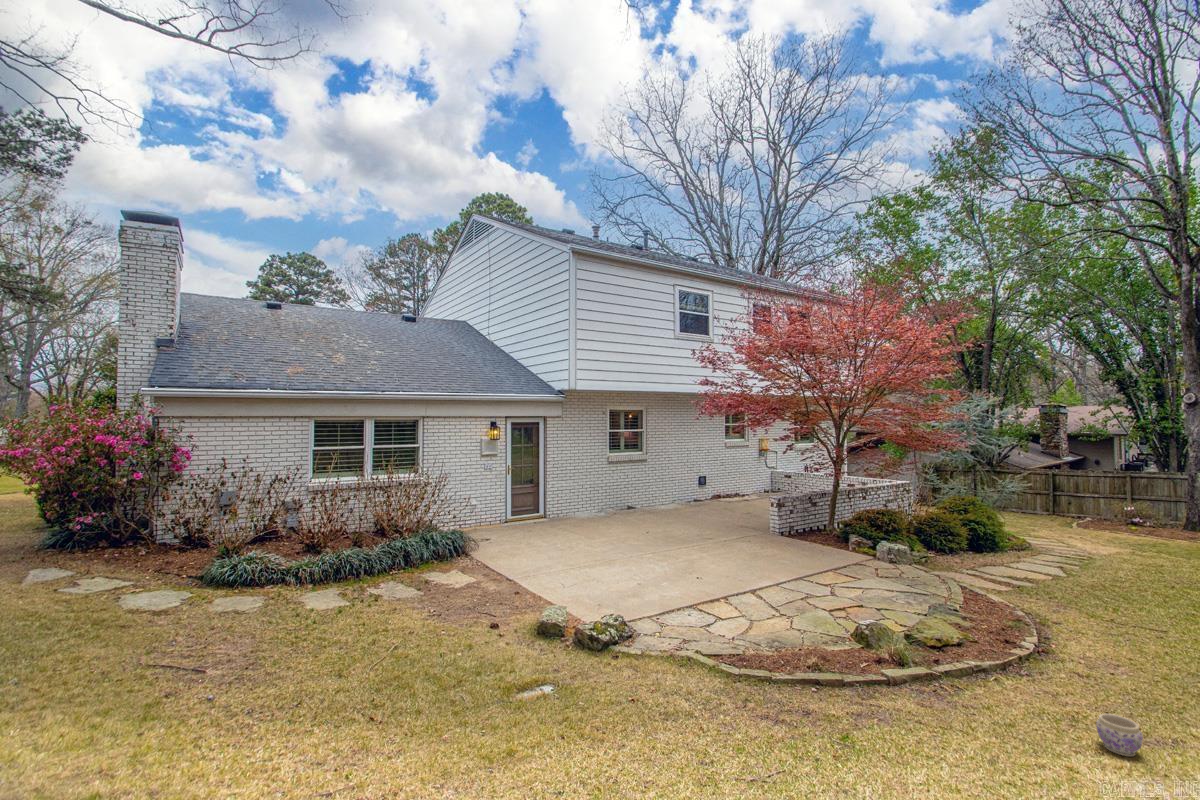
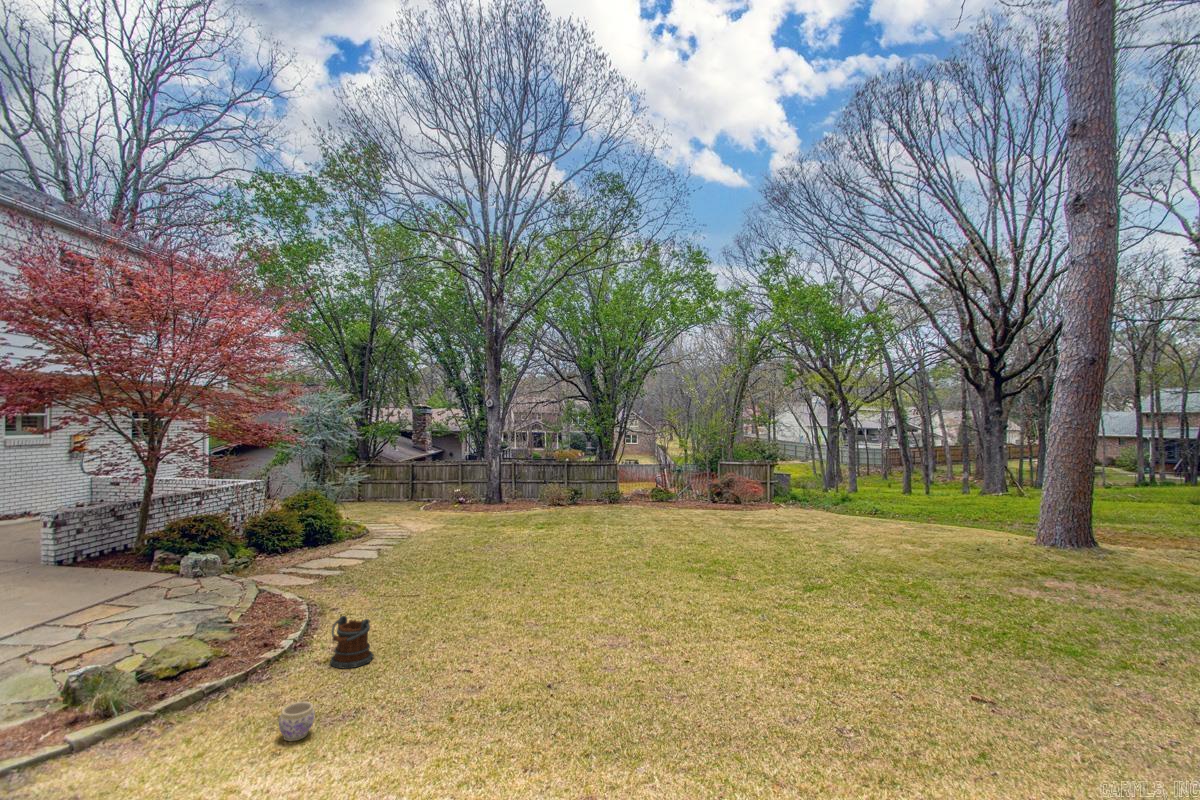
bucket: none [1100,634,1165,700] -> present [330,616,374,669]

